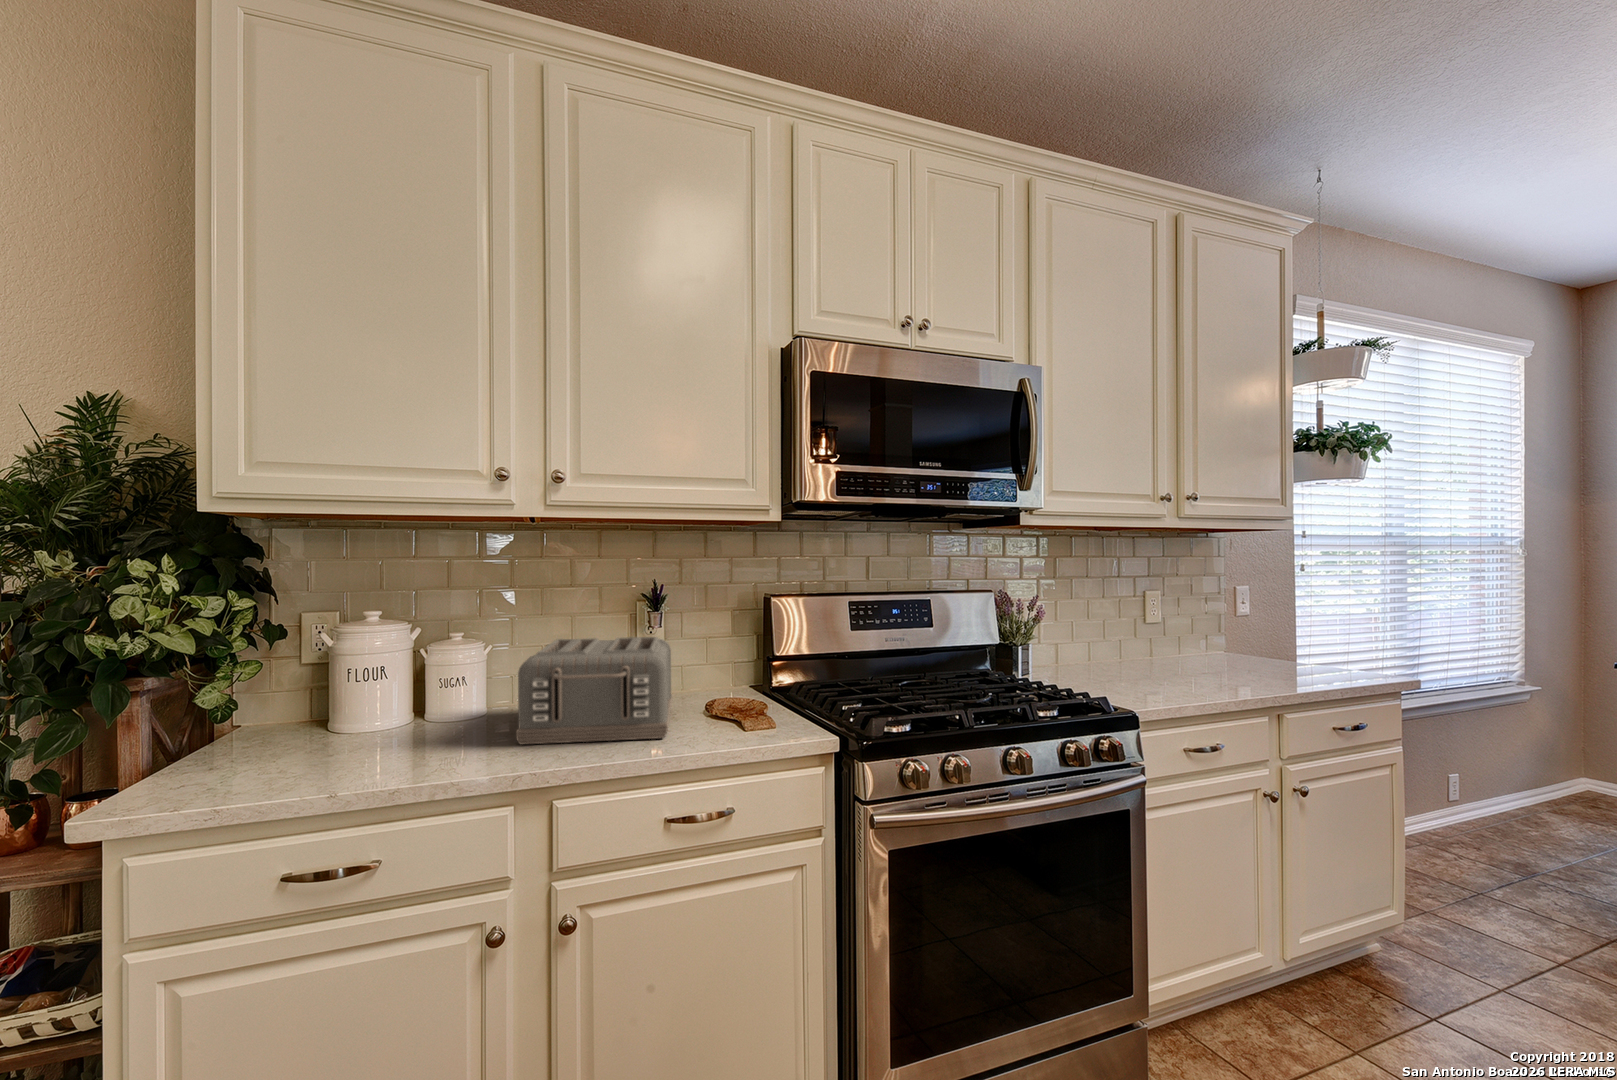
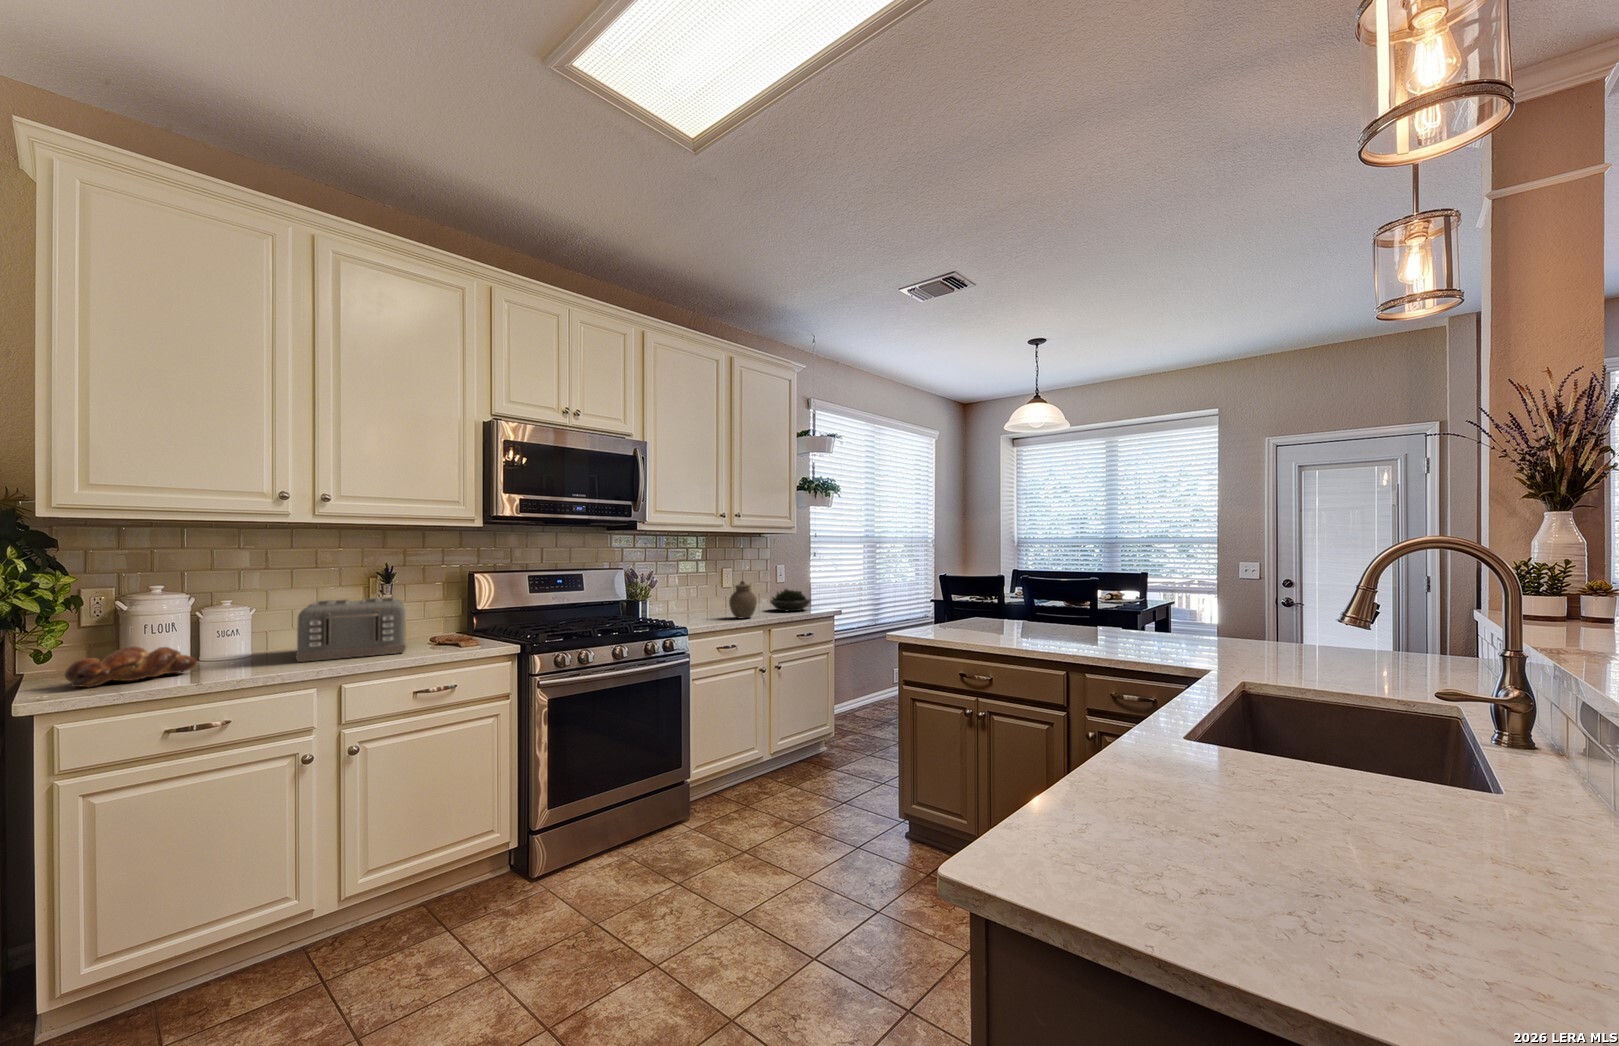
jar: none [1181,620,1237,689] -> present [729,581,757,618]
succulent plant: none [1244,632,1333,676] -> present [770,589,810,611]
bread loaf: none [222,711,388,777] -> present [65,647,197,687]

